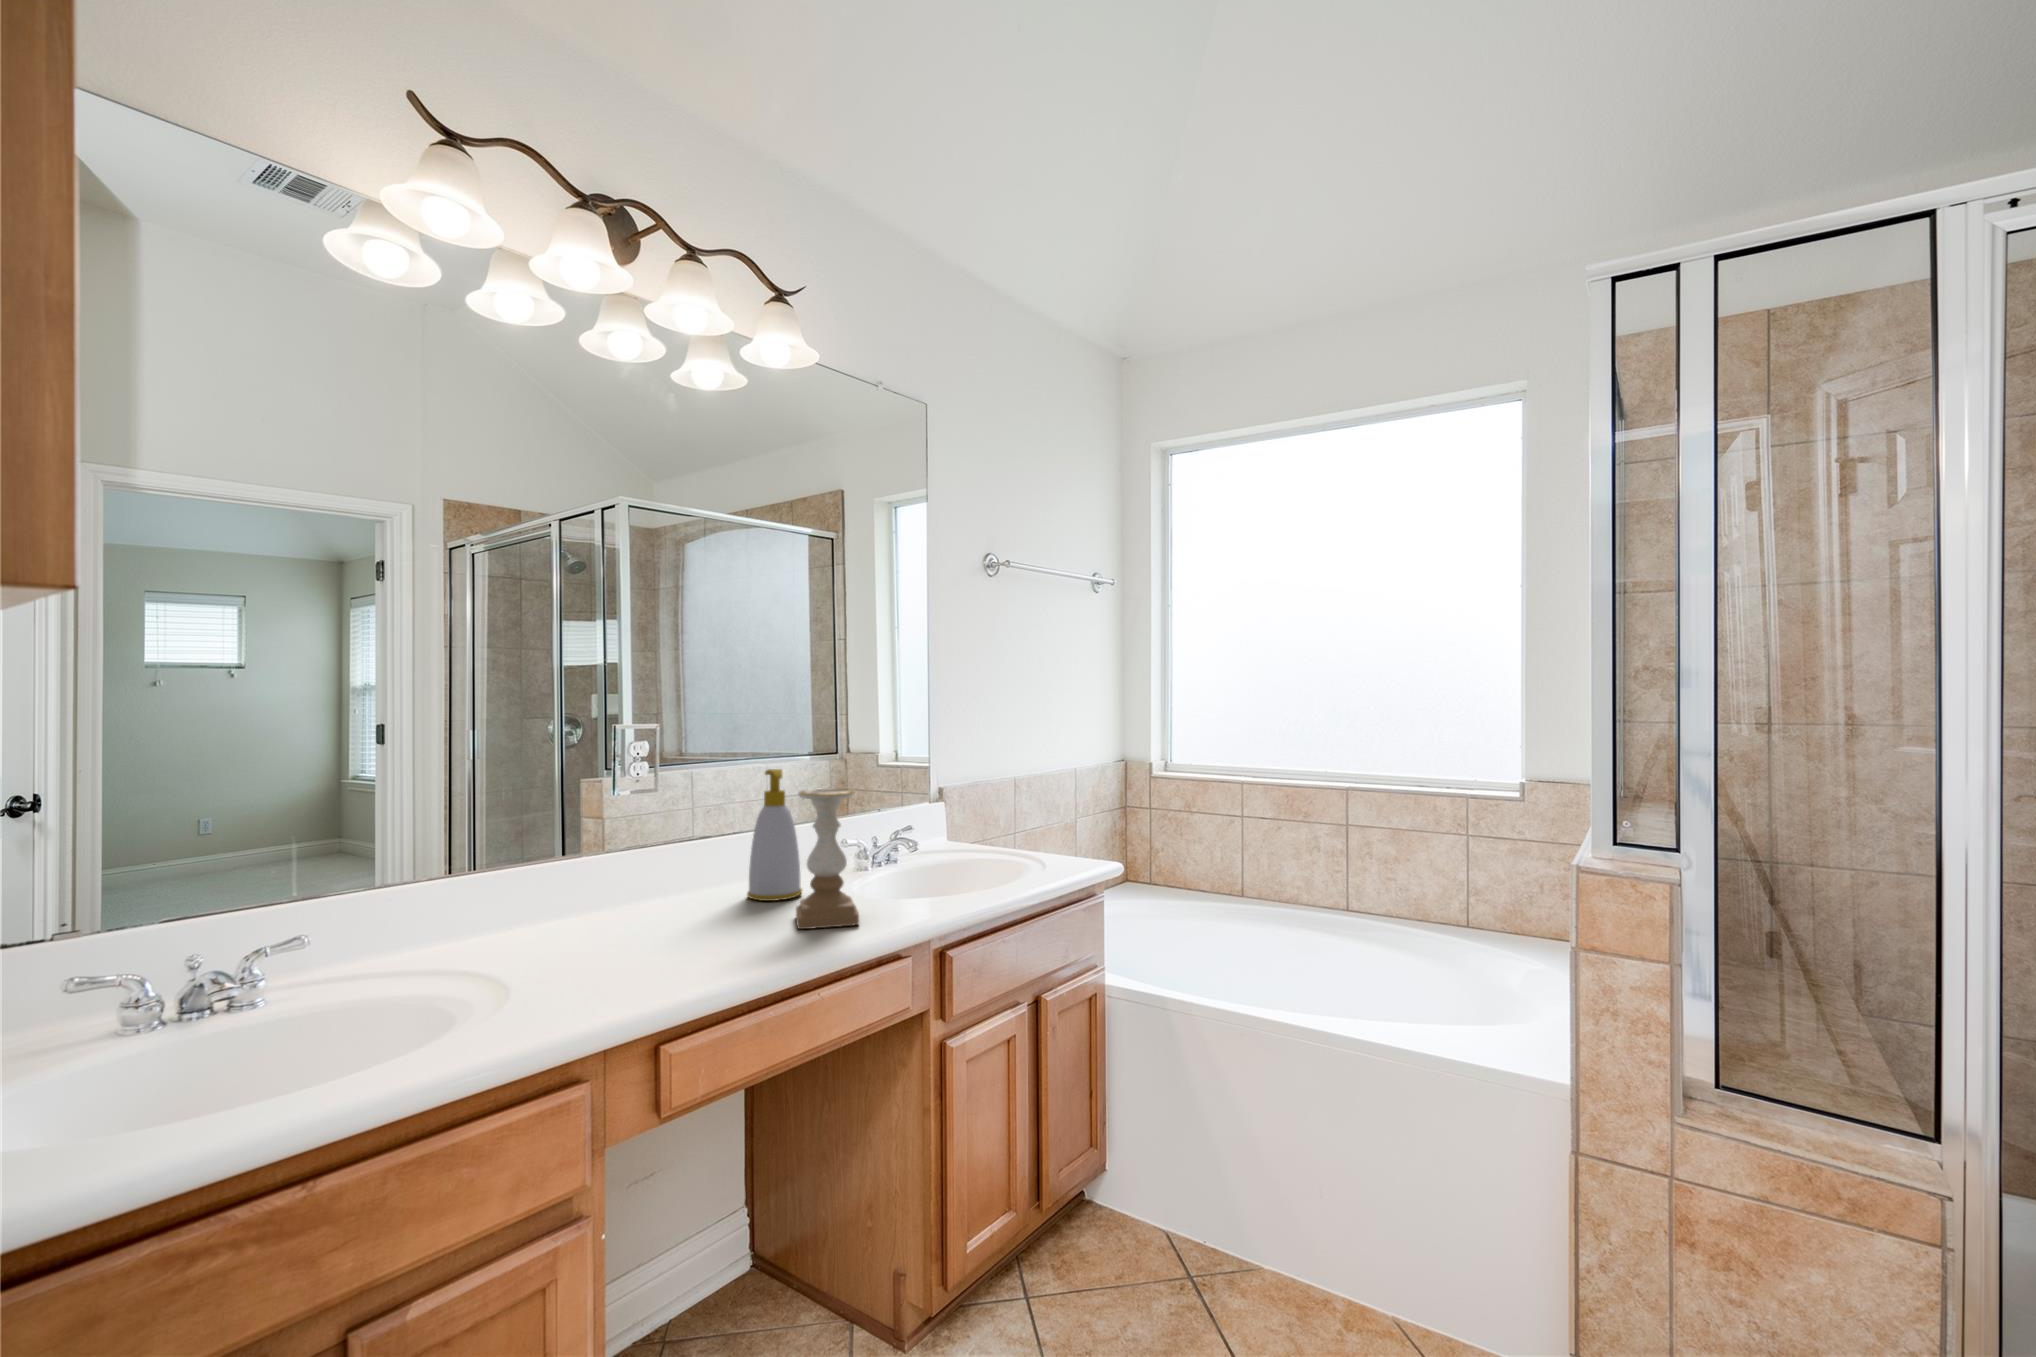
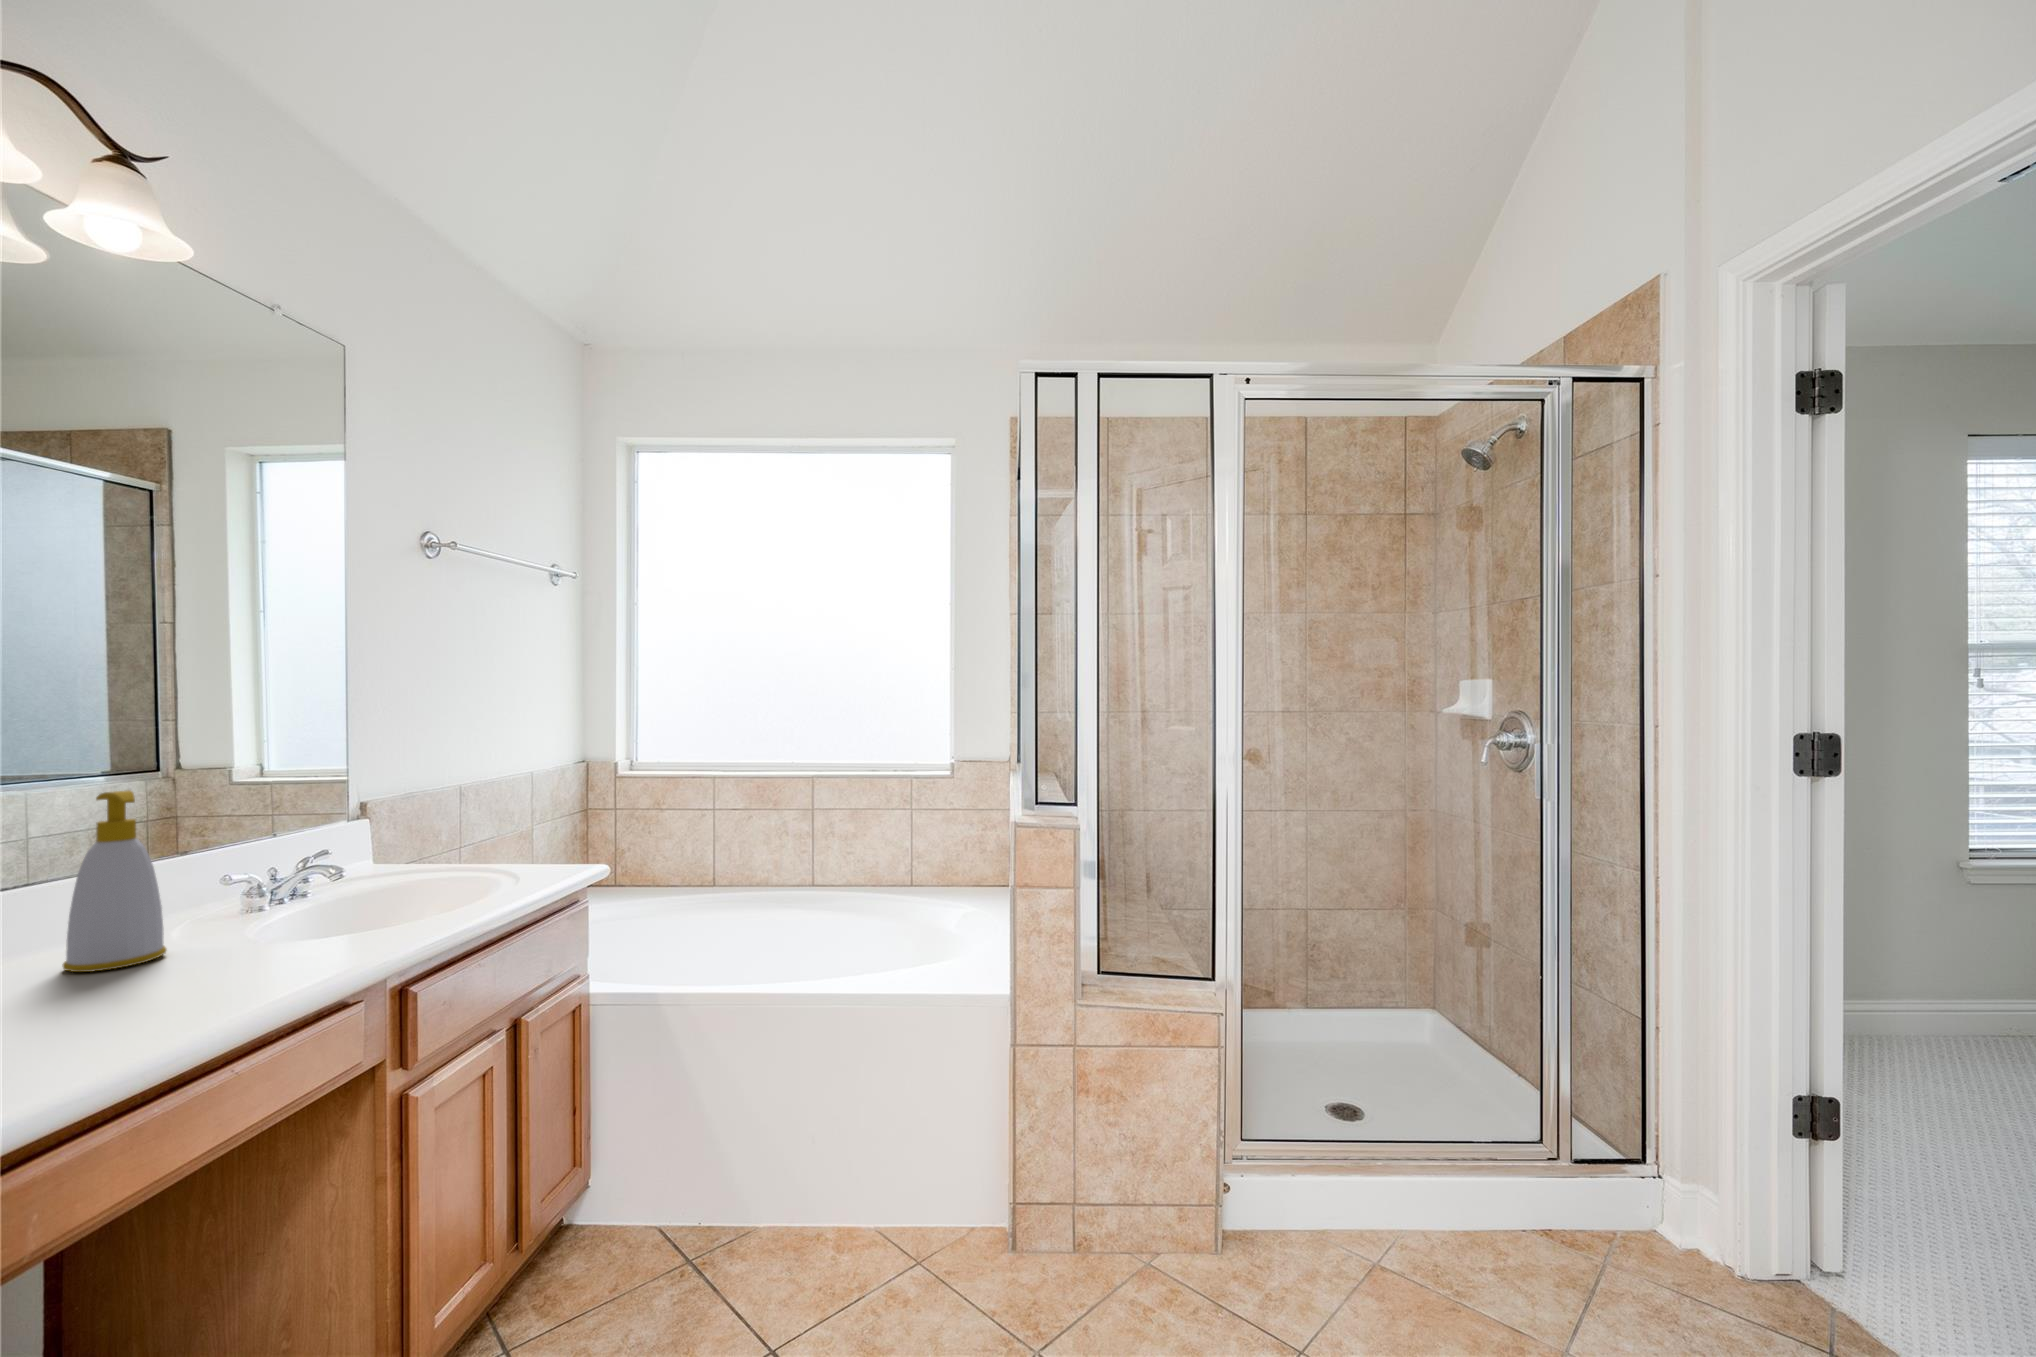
candle holder: present [796,788,859,929] -> none [169,808,284,996]

